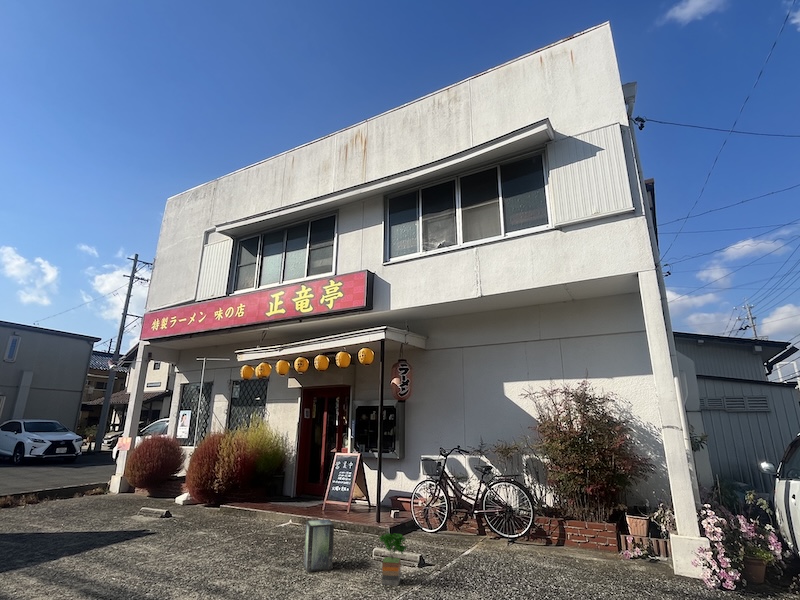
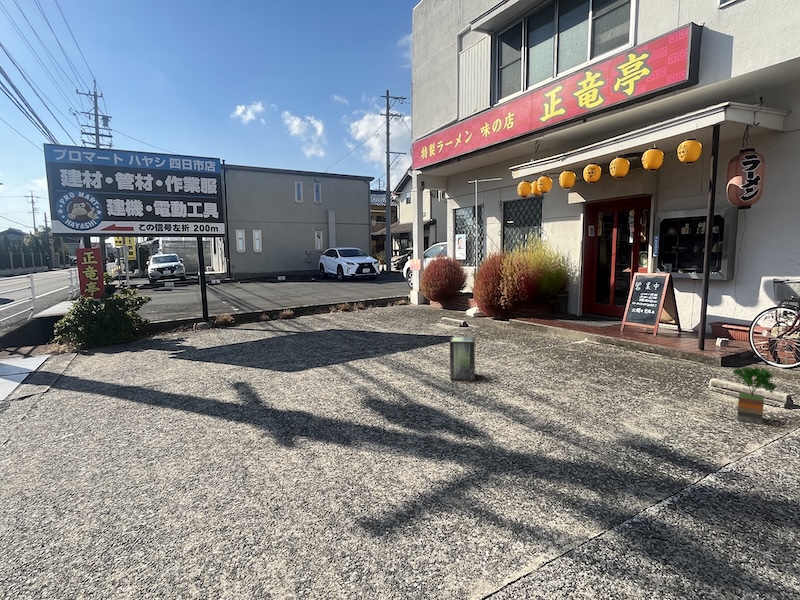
storage box: present [304,519,334,572] -> present [450,337,475,381]

